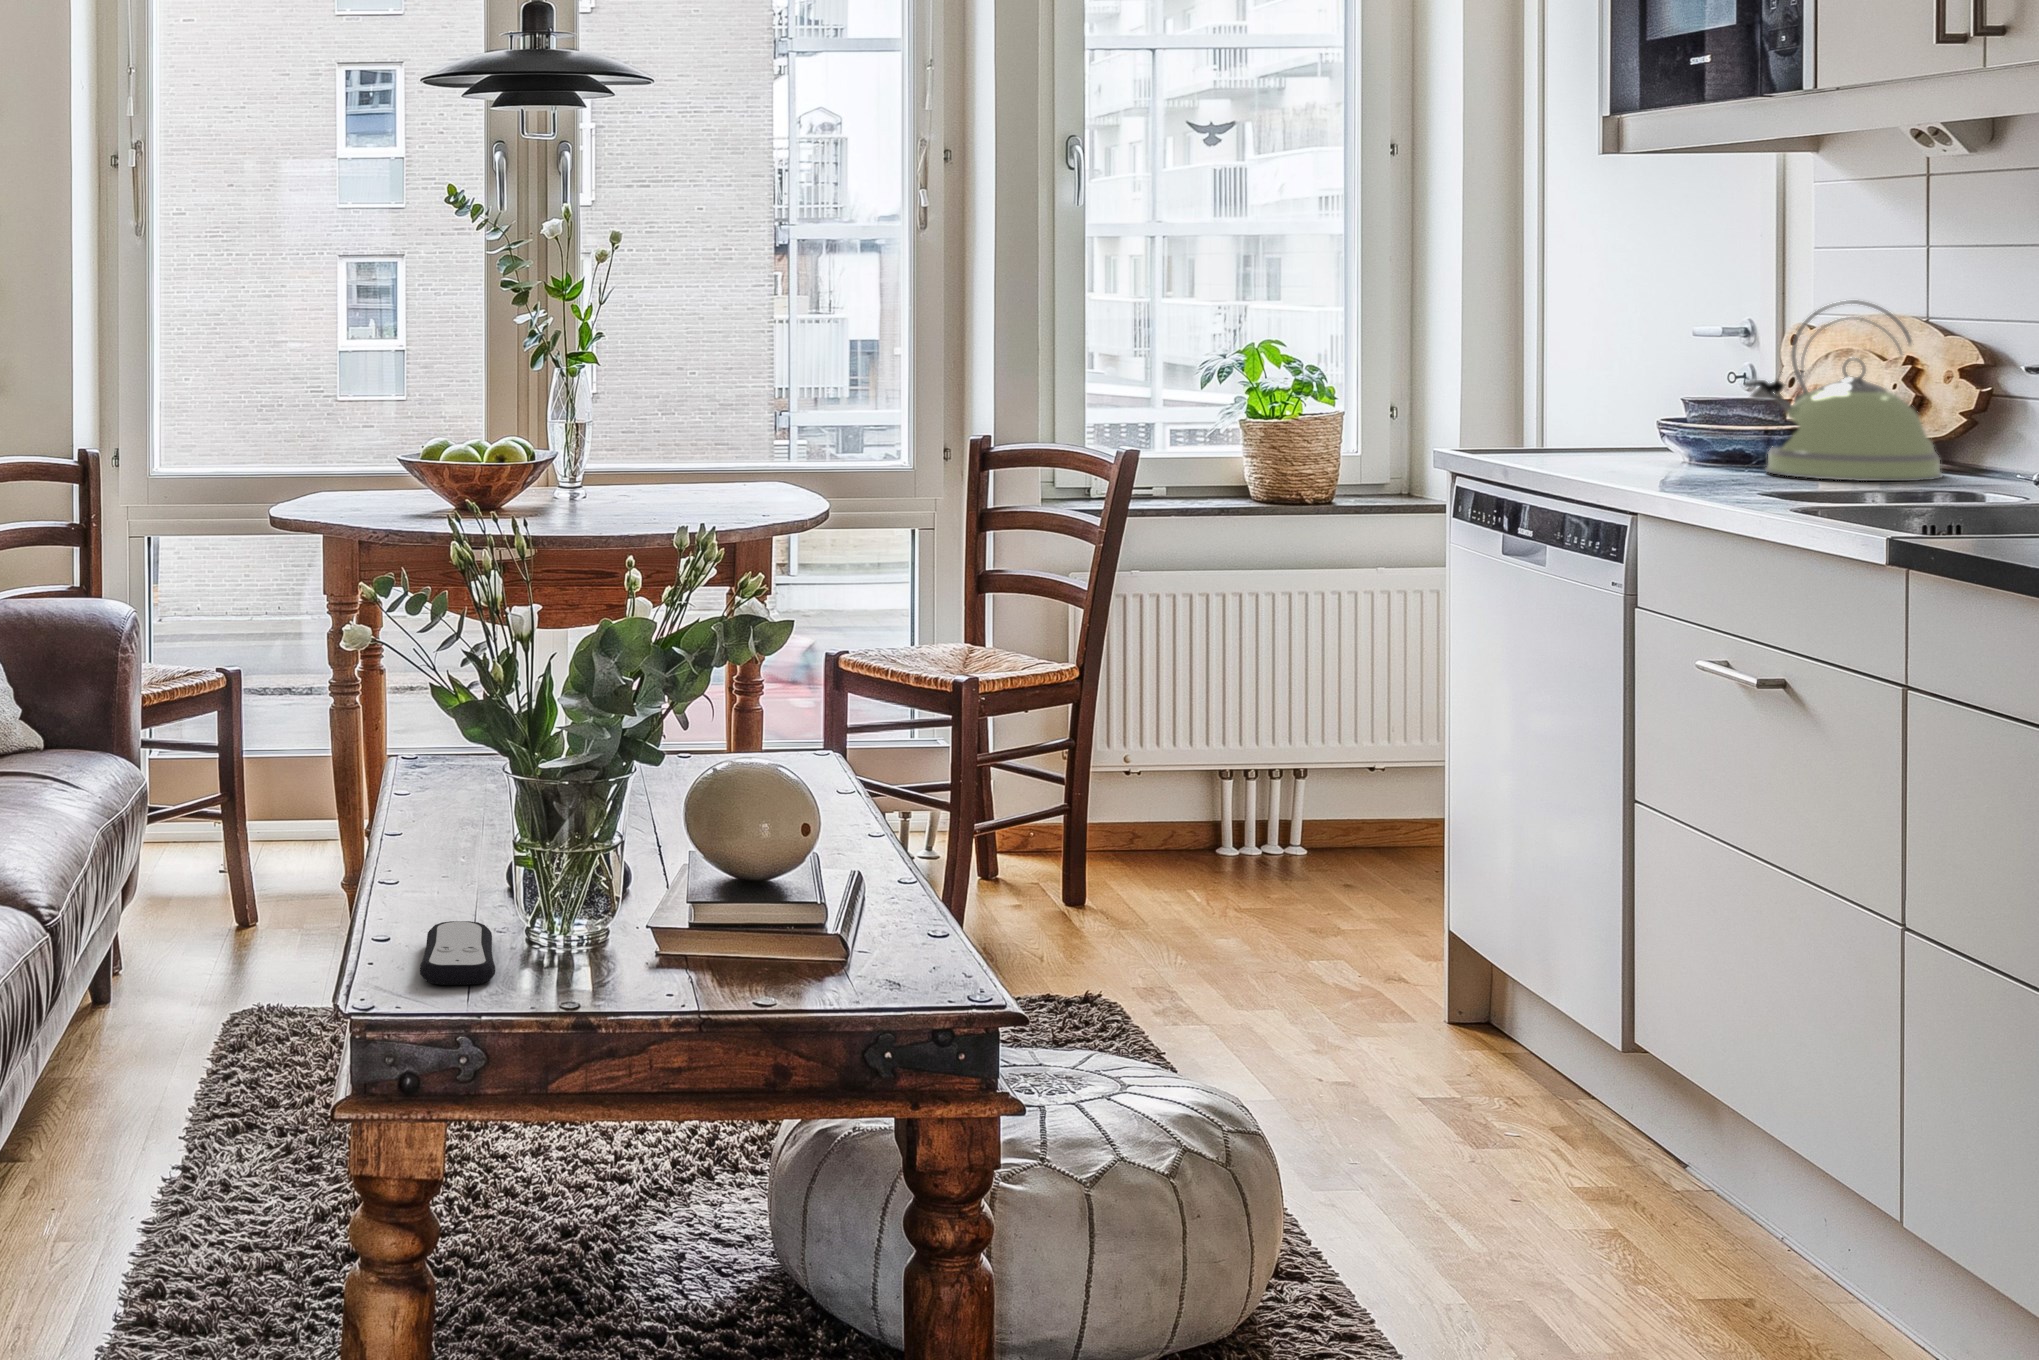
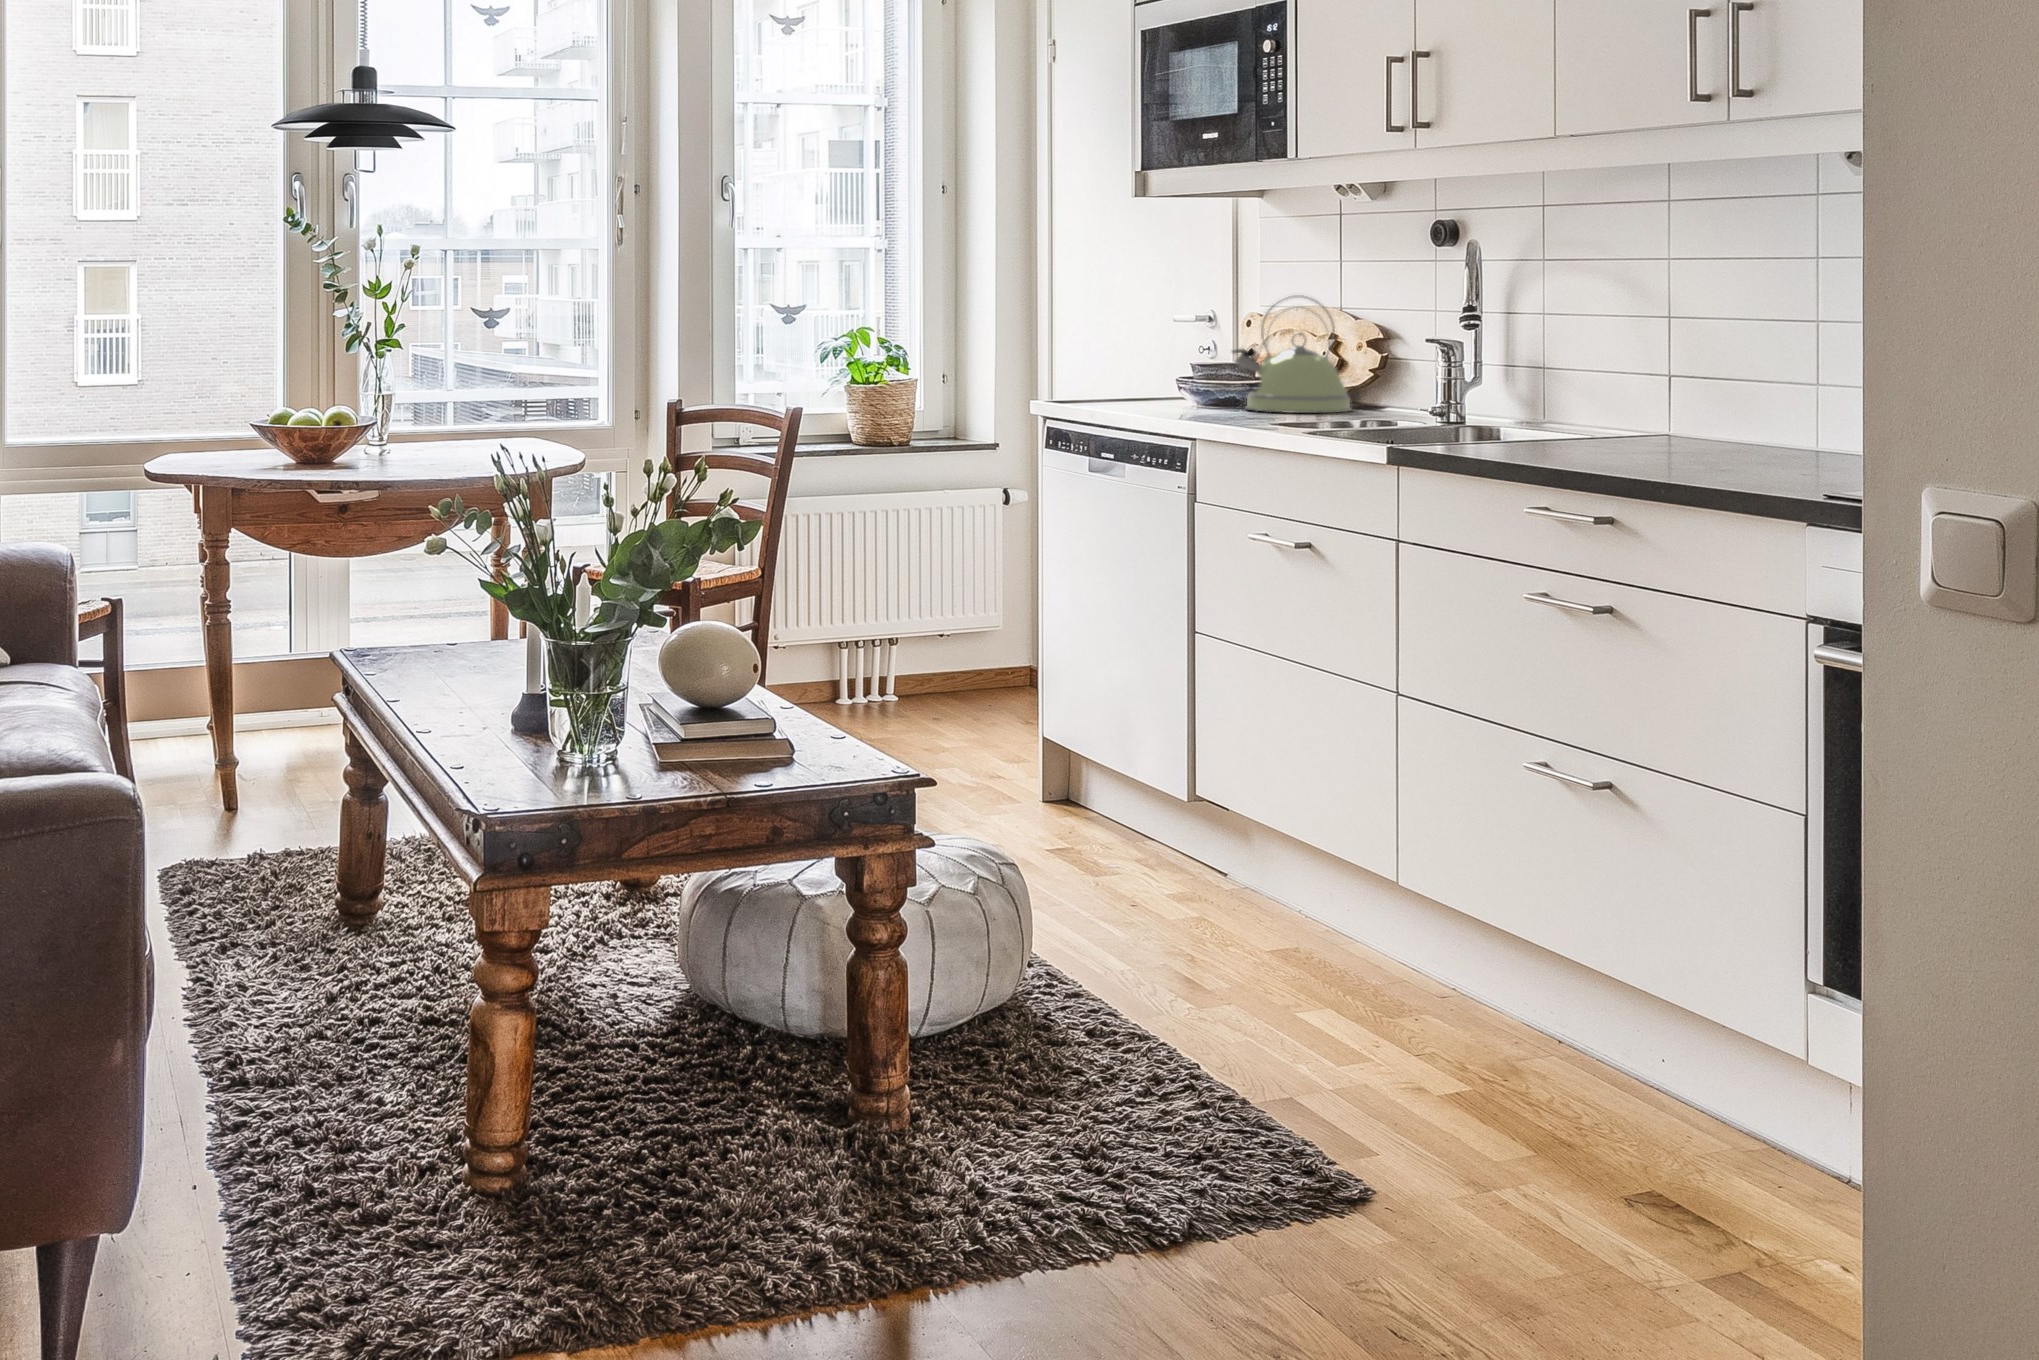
remote control: present [420,921,495,985] -> none [498,754,570,798]

